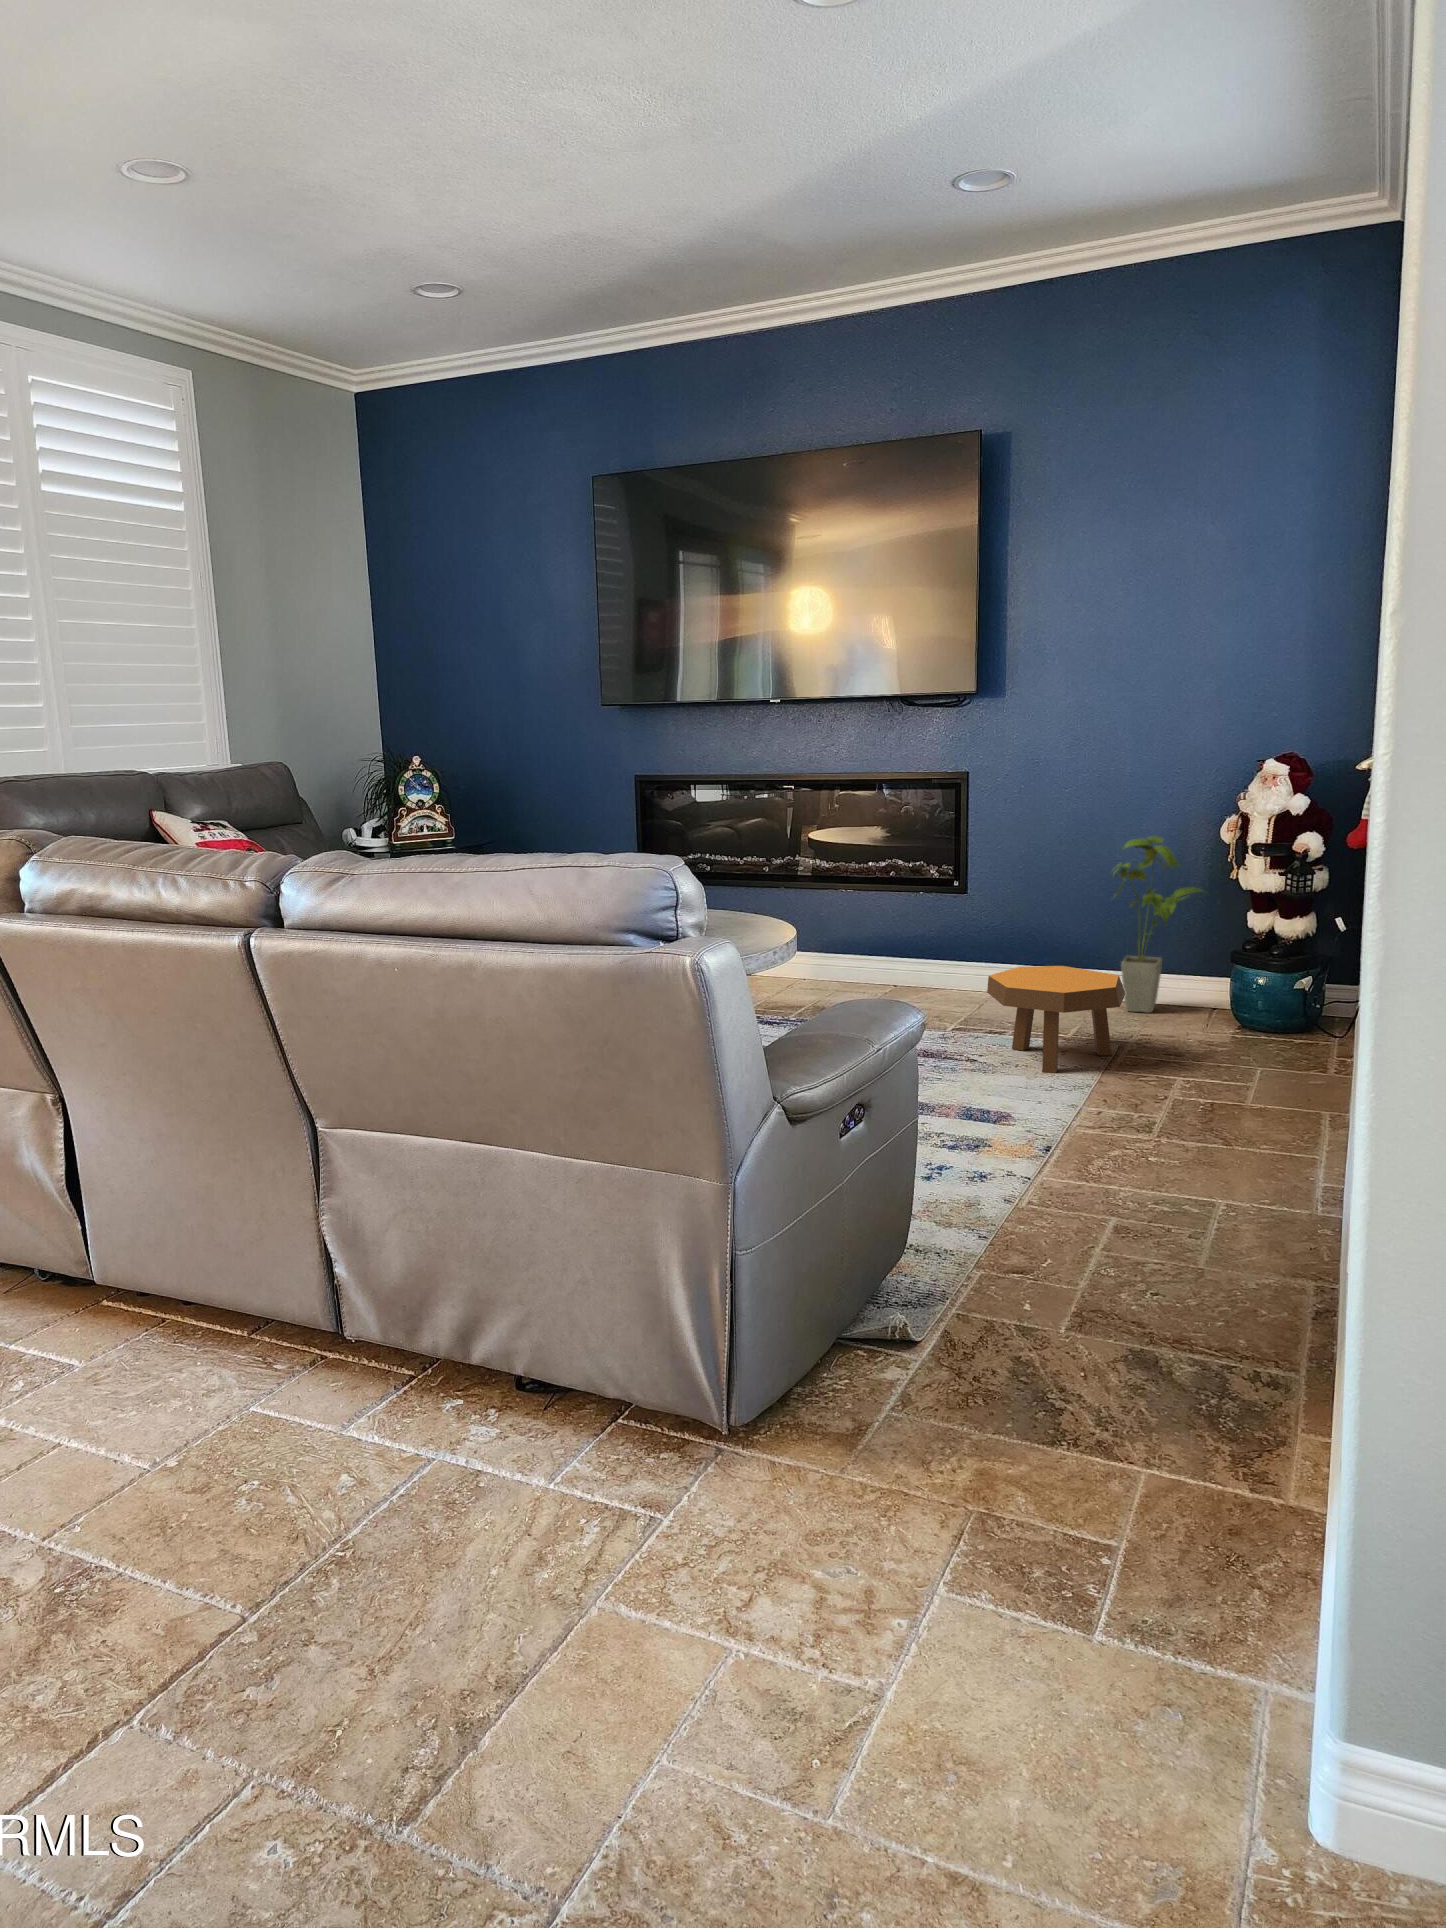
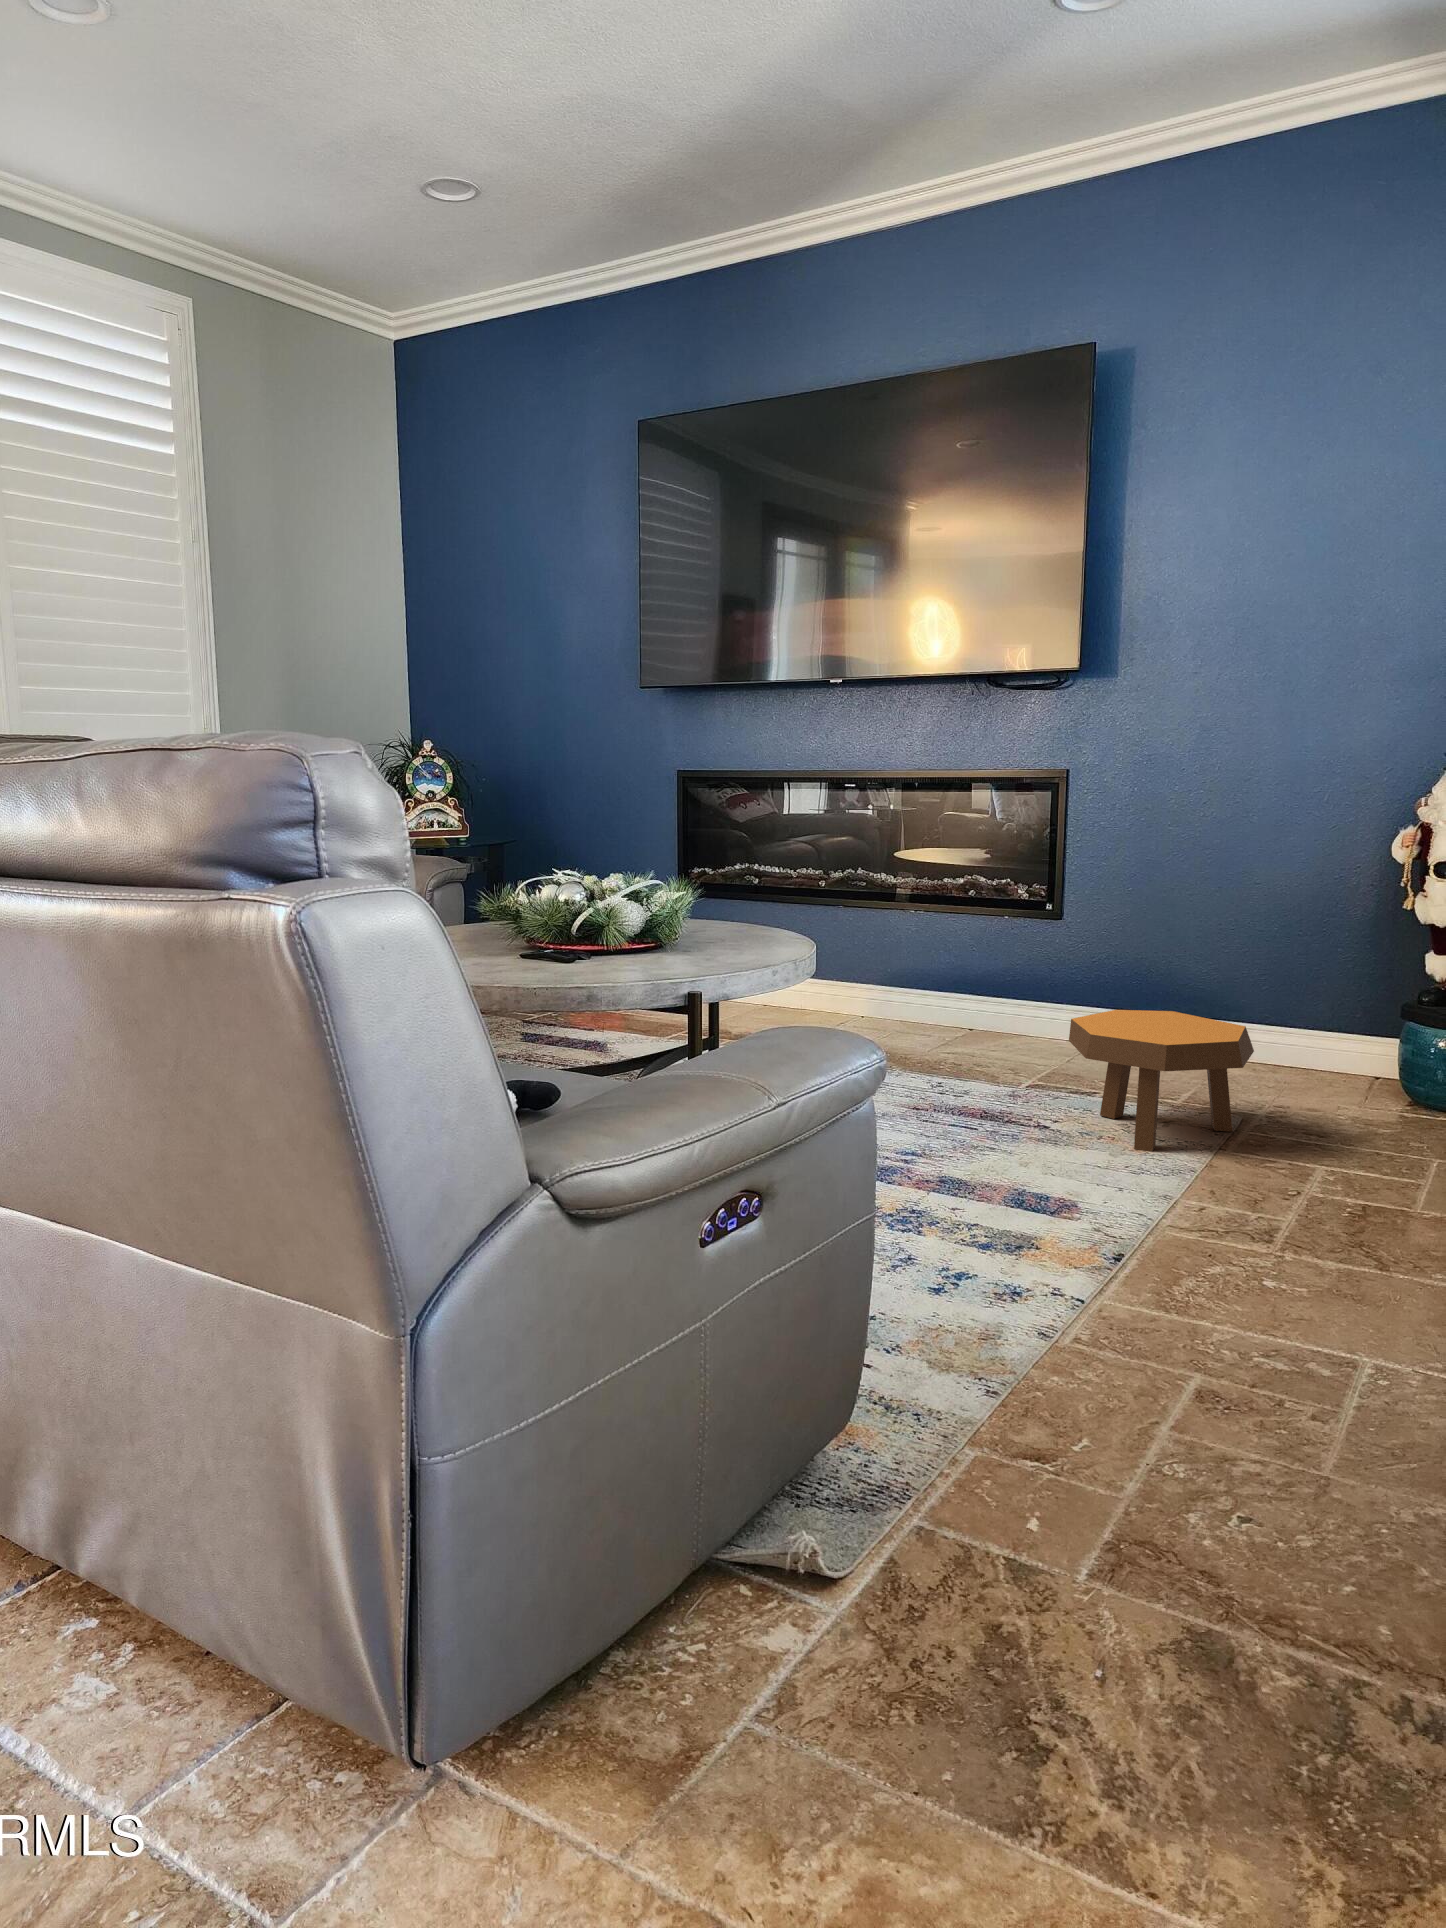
house plant: present [1113,836,1202,1013] -> none [1245,851,1378,1079]

